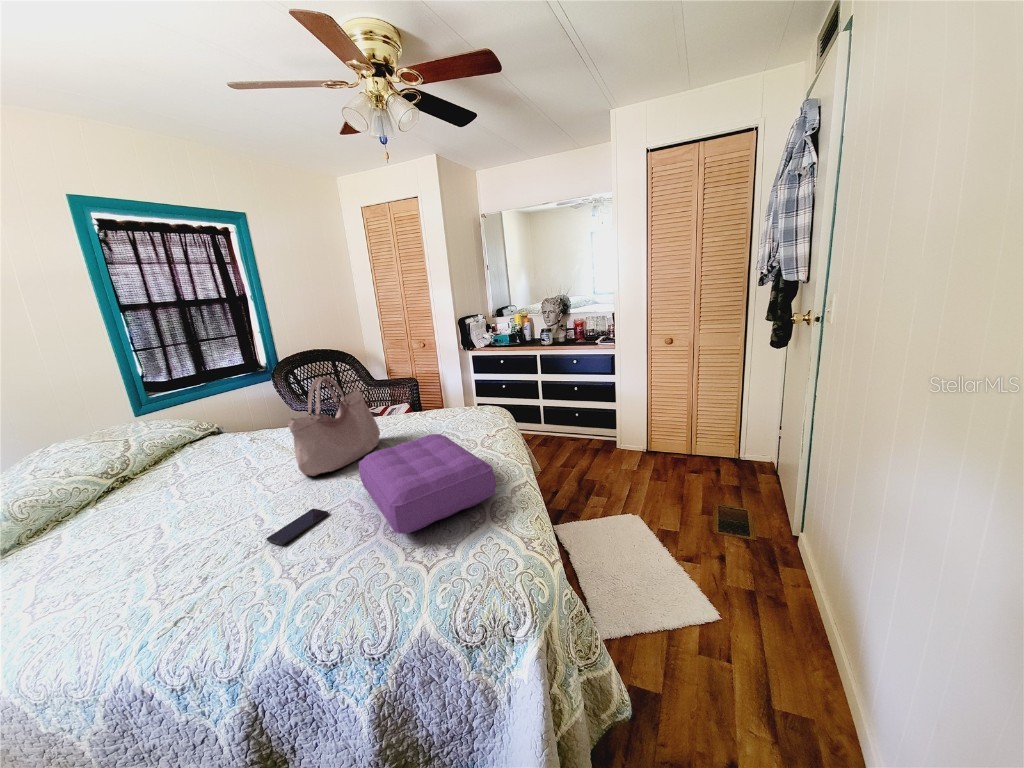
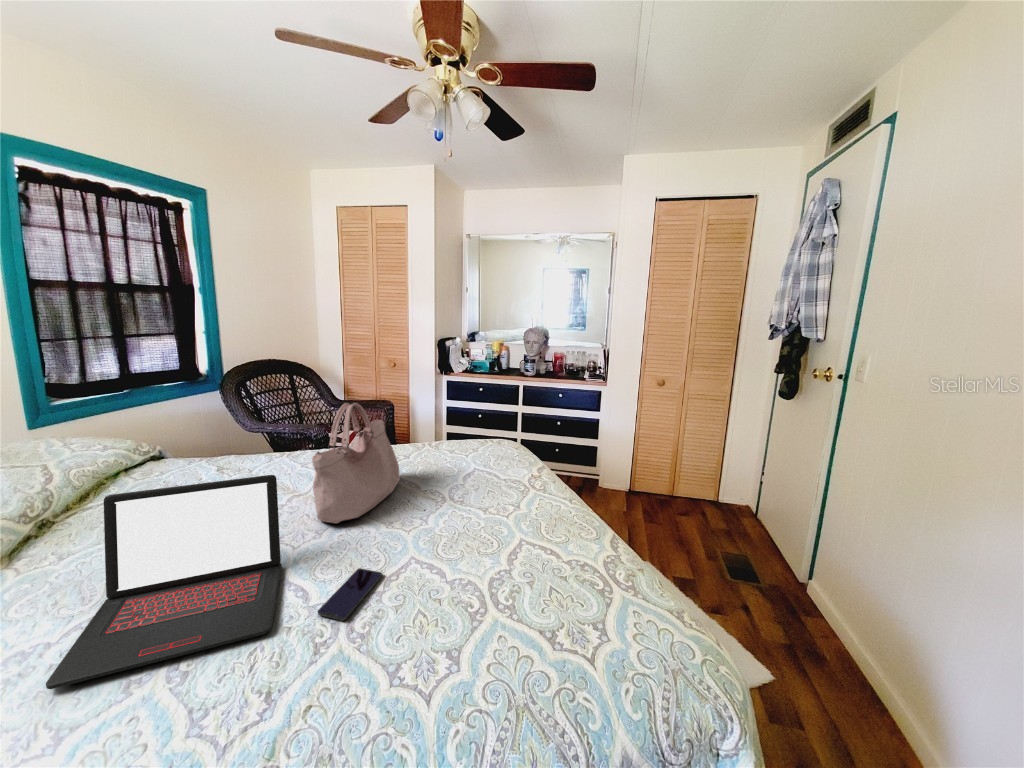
pillow: present [358,434,495,534] -> none [413,478,584,604]
laptop: none [80,436,260,582] -> present [46,475,282,689]

